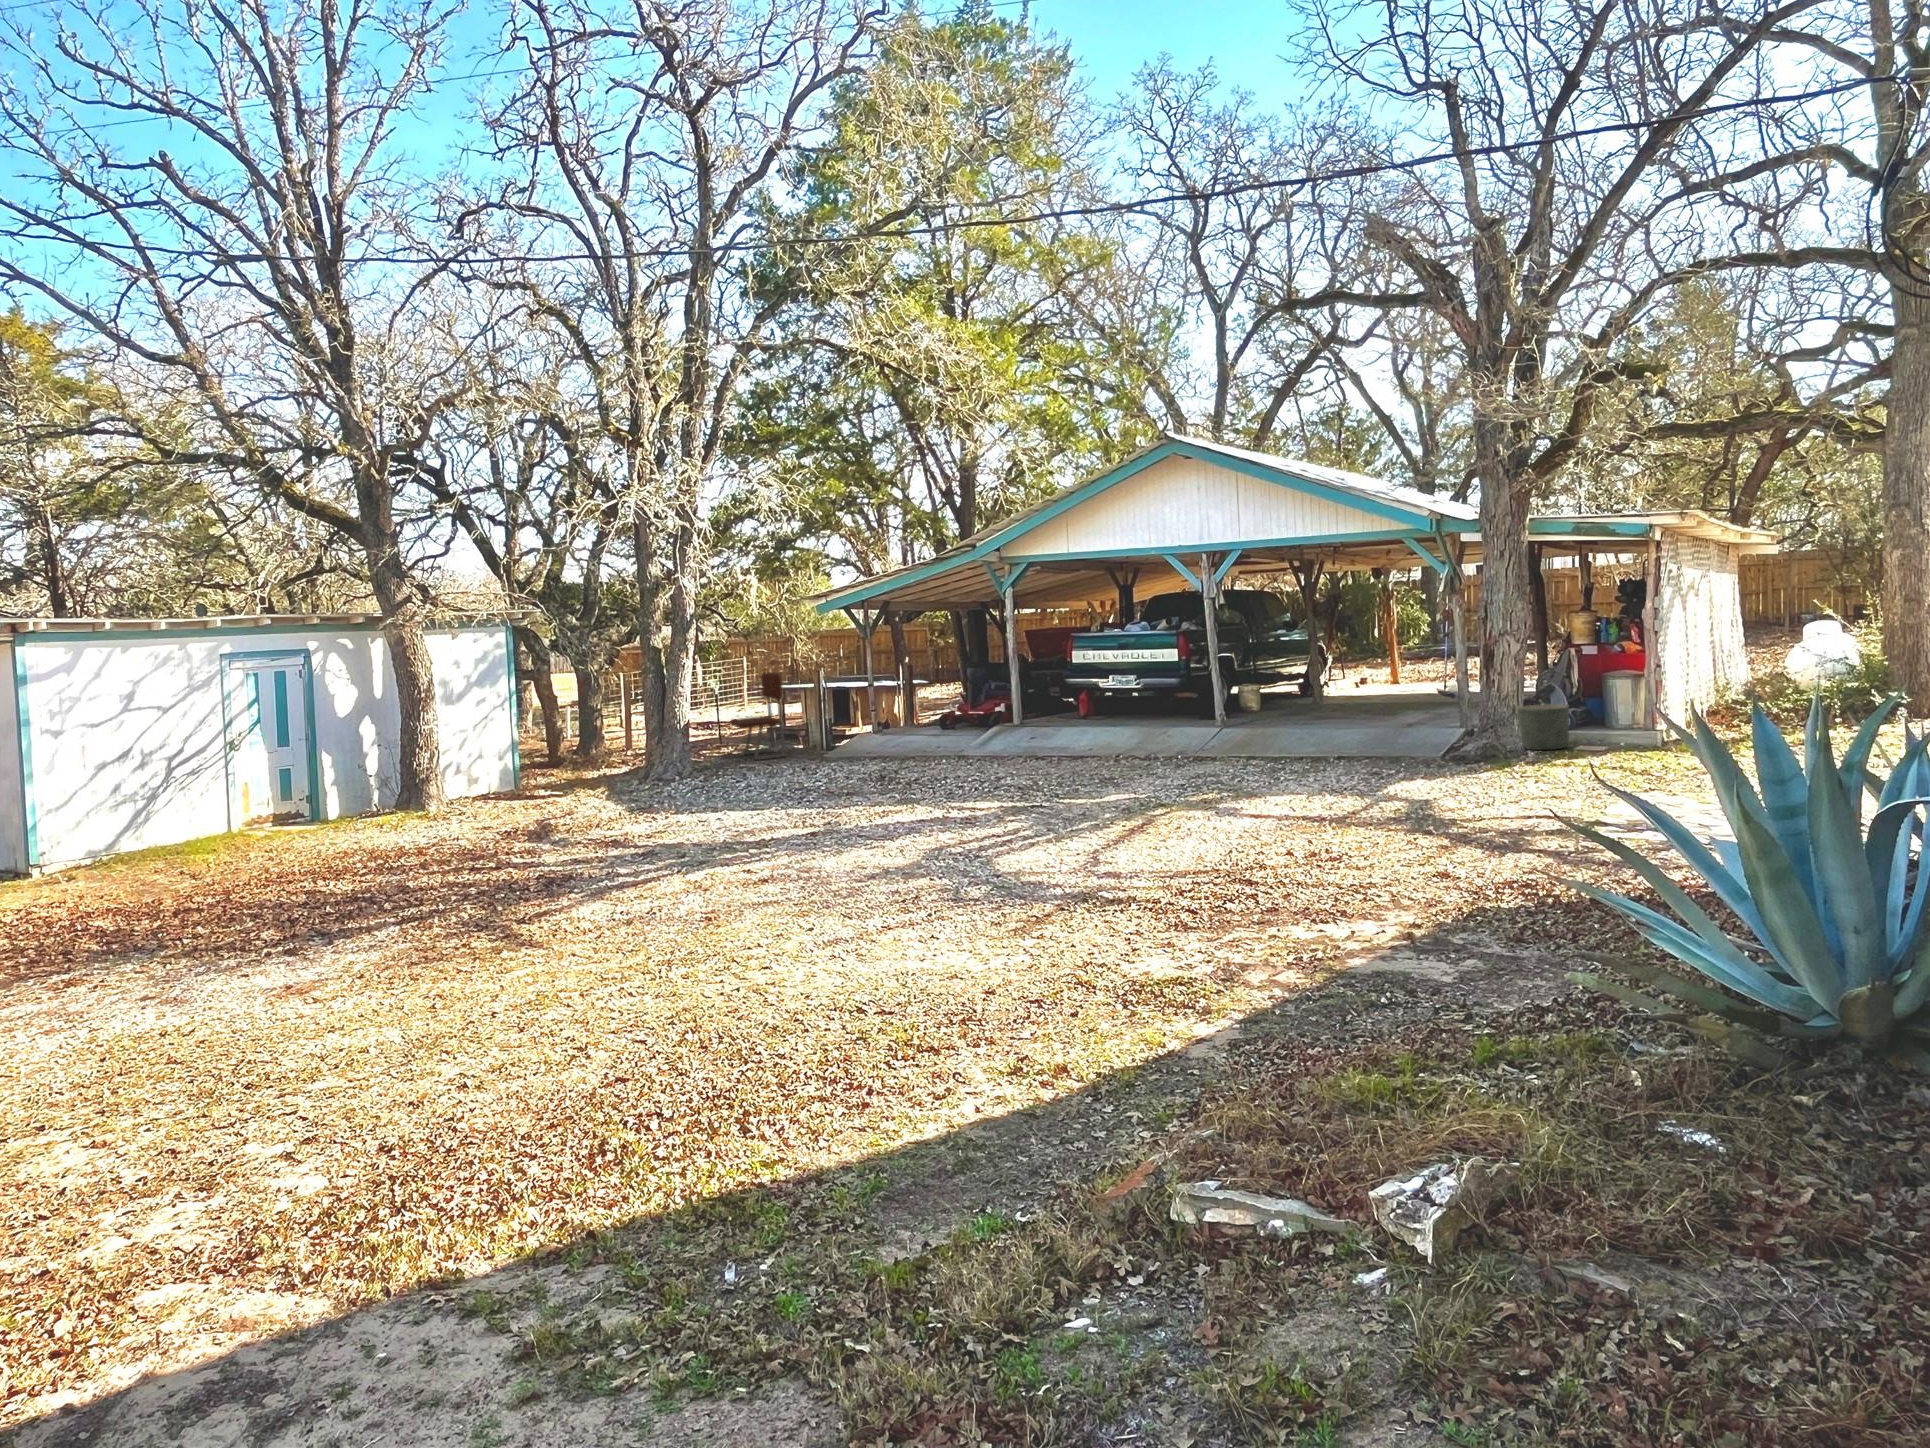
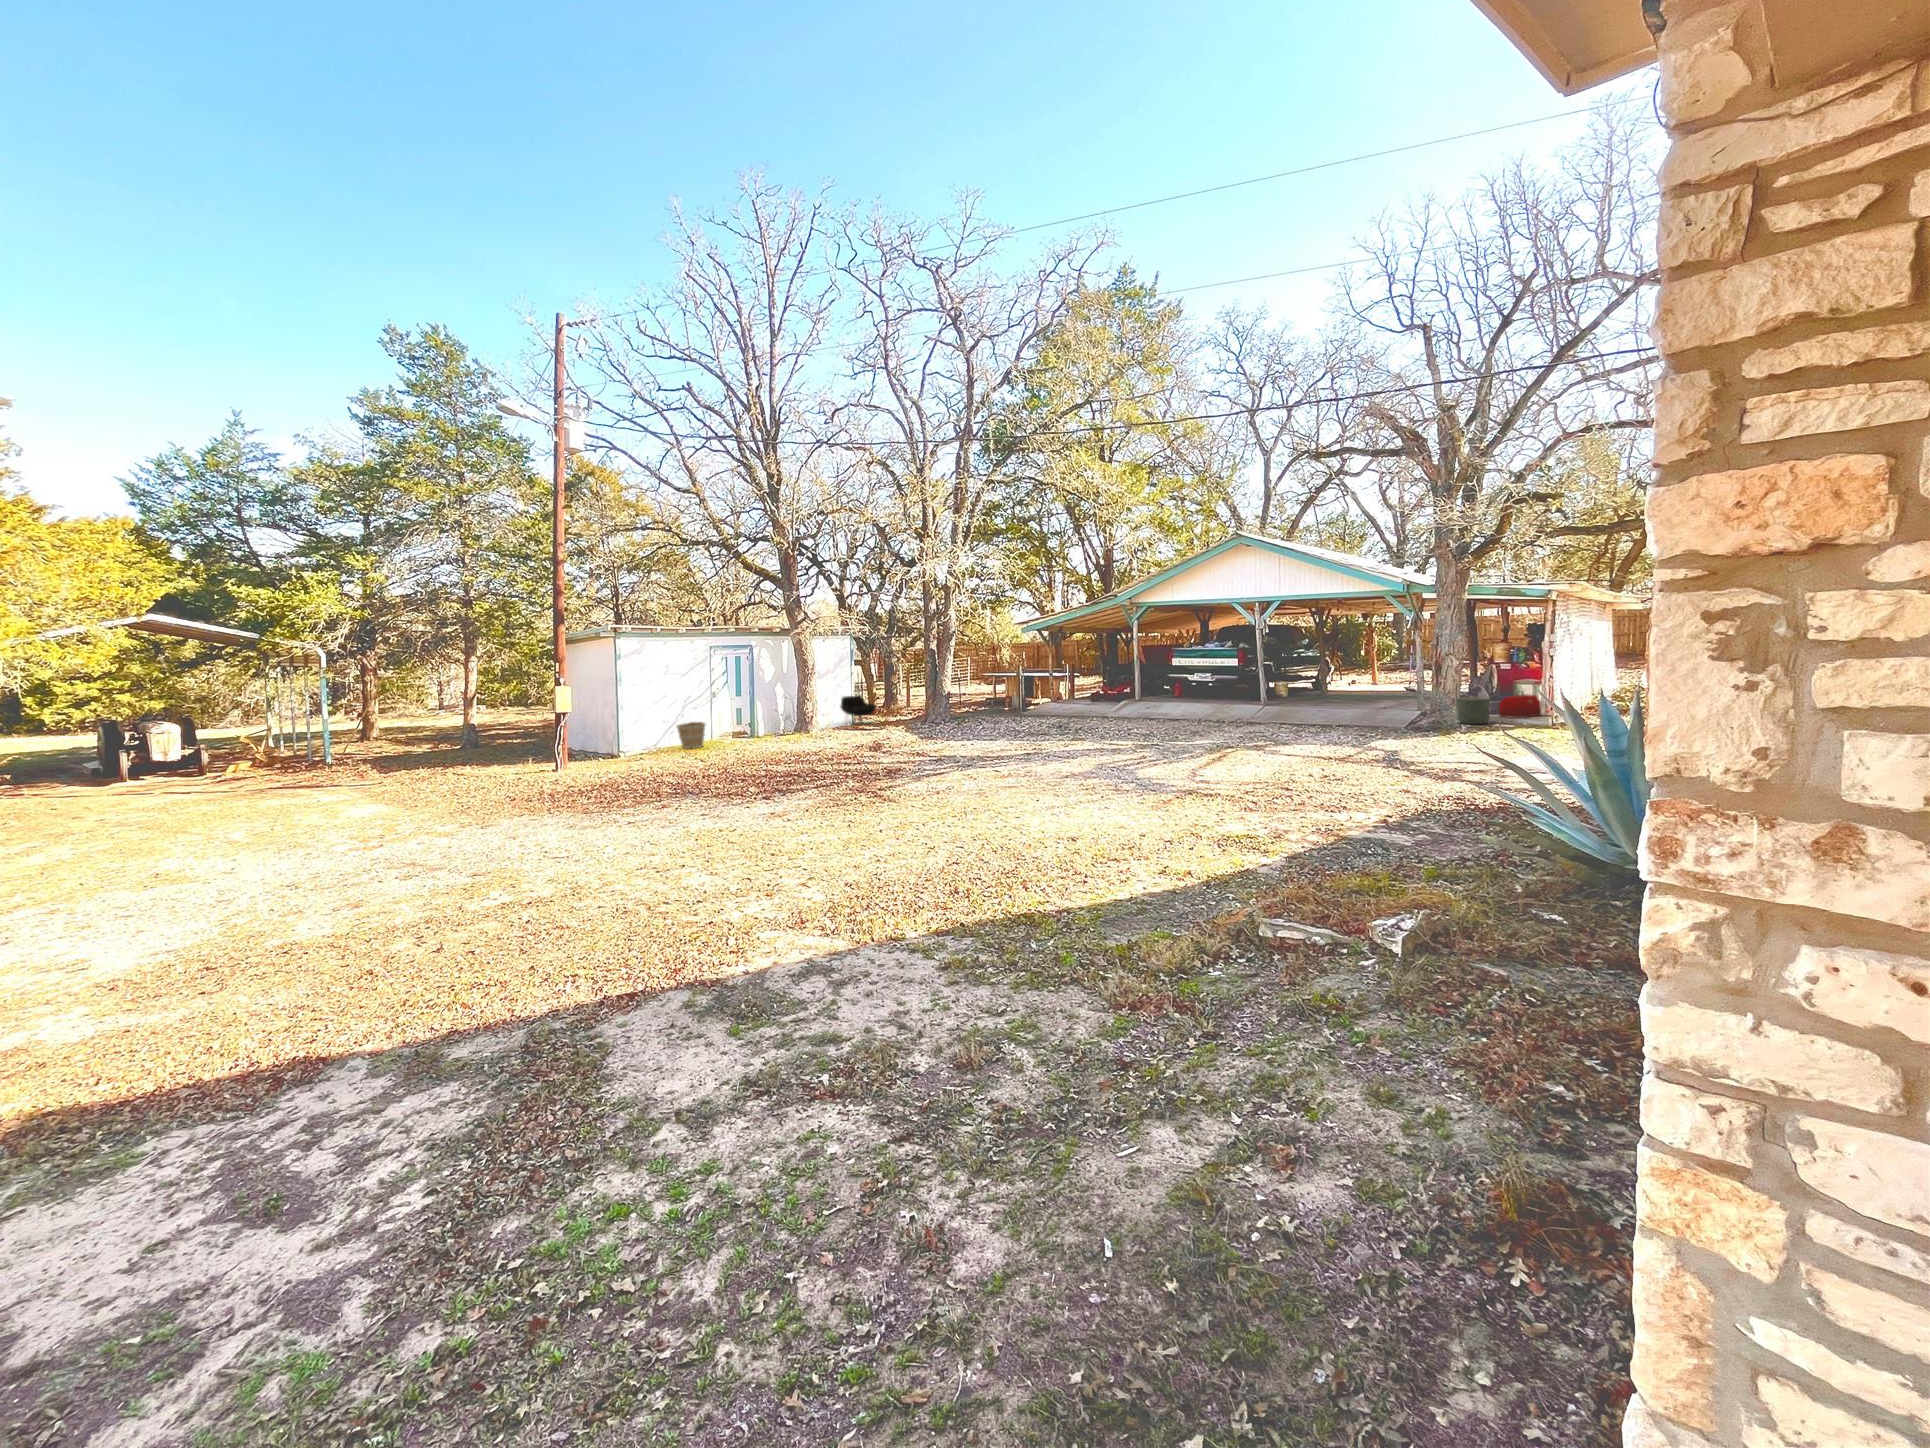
bench: present [730,672,786,760] -> none [972,664,1004,712]
toolbox: none [1582,692,1643,737] -> present [1499,691,1541,718]
lounge chair: none [474,740,546,798] -> present [841,695,877,724]
wooden bucket: none [118,807,184,863] -> present [676,722,705,749]

